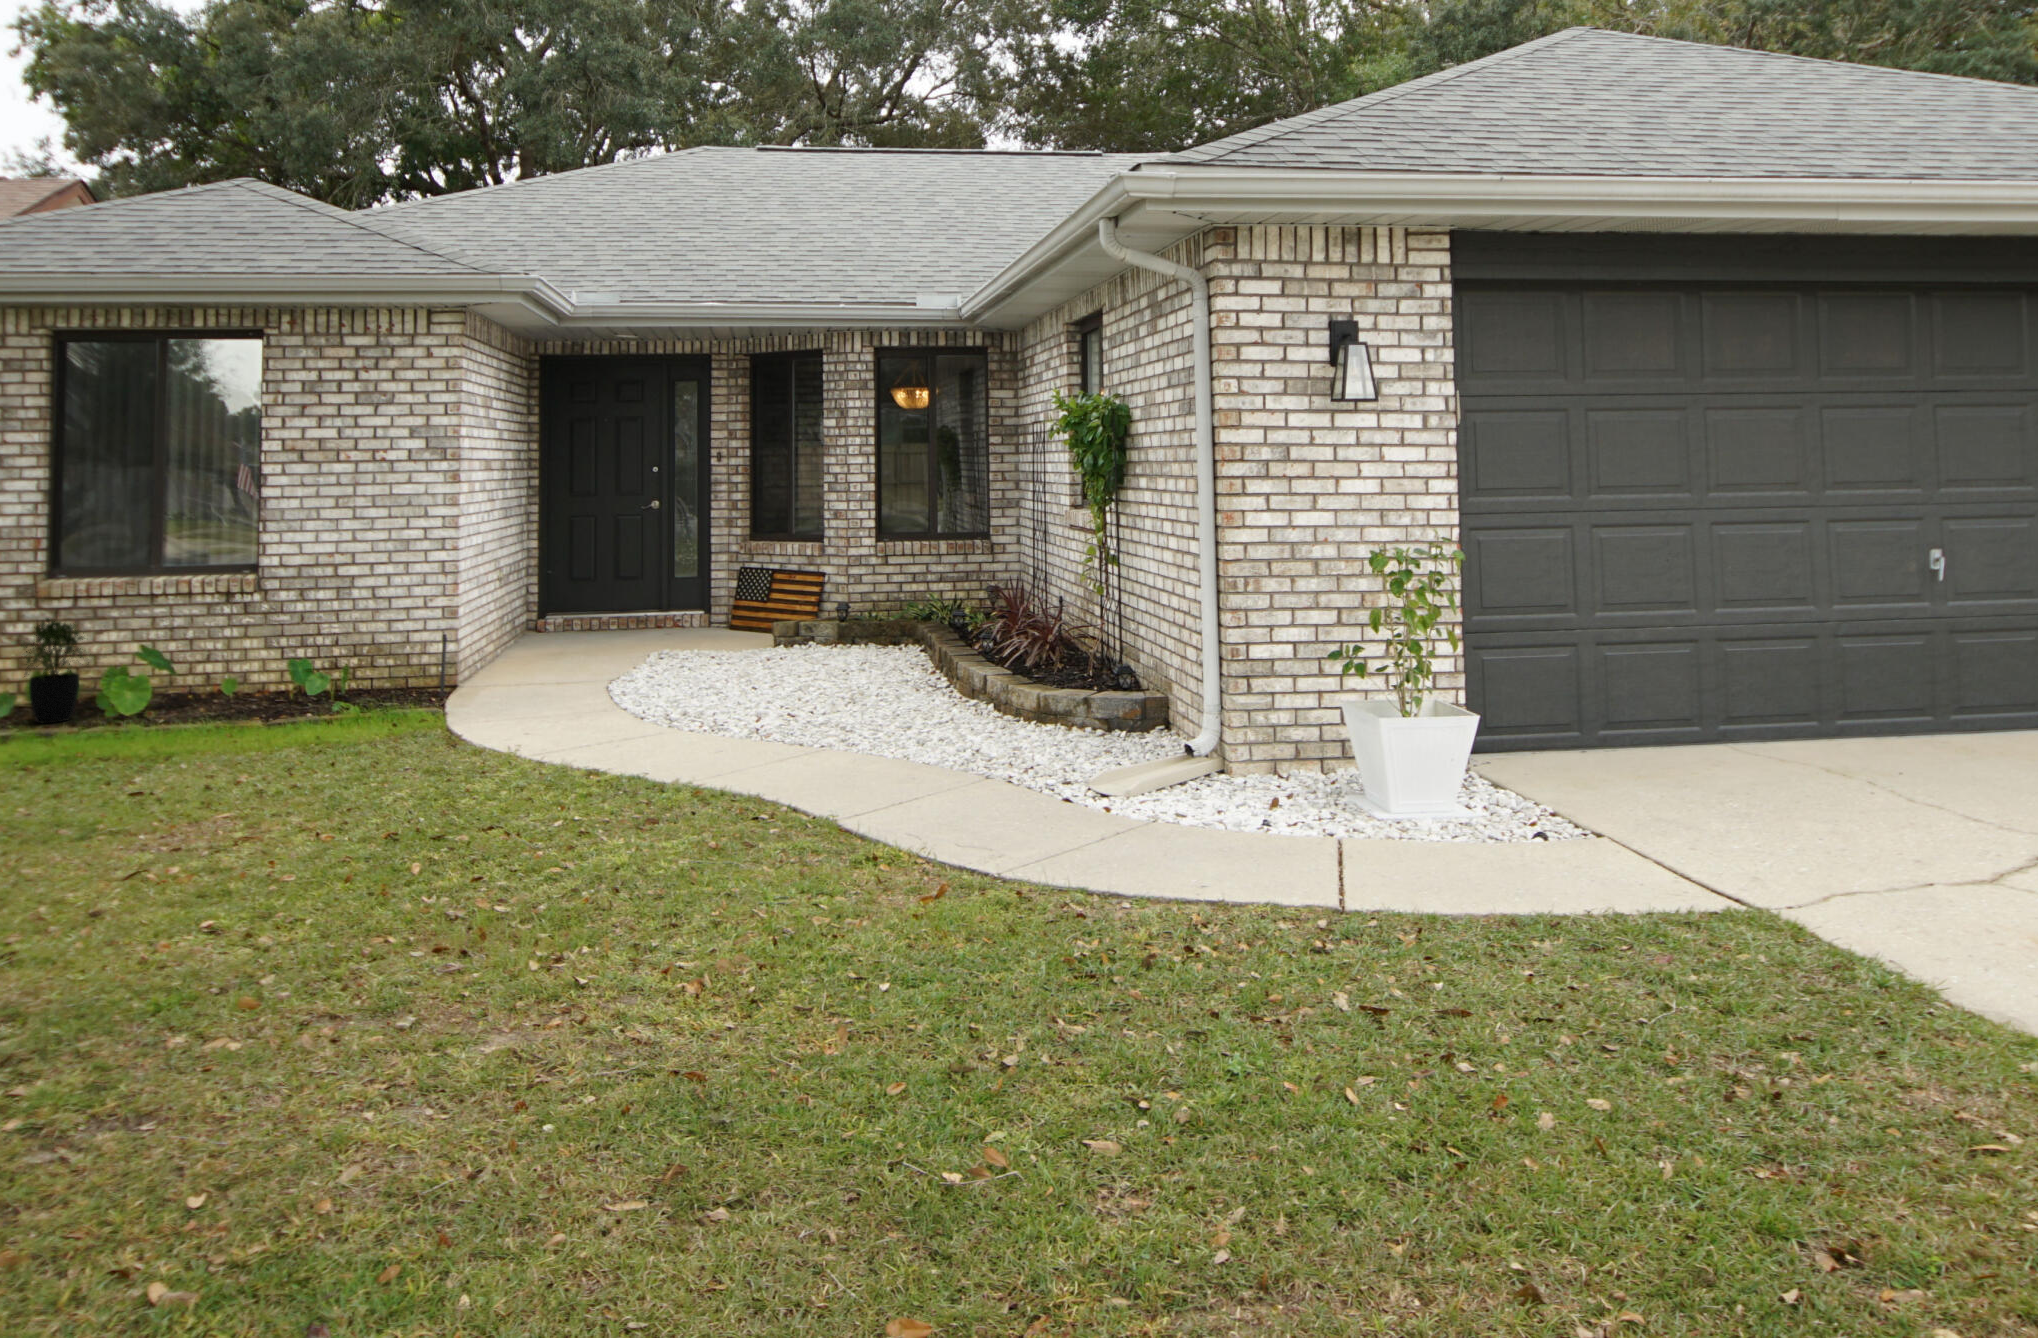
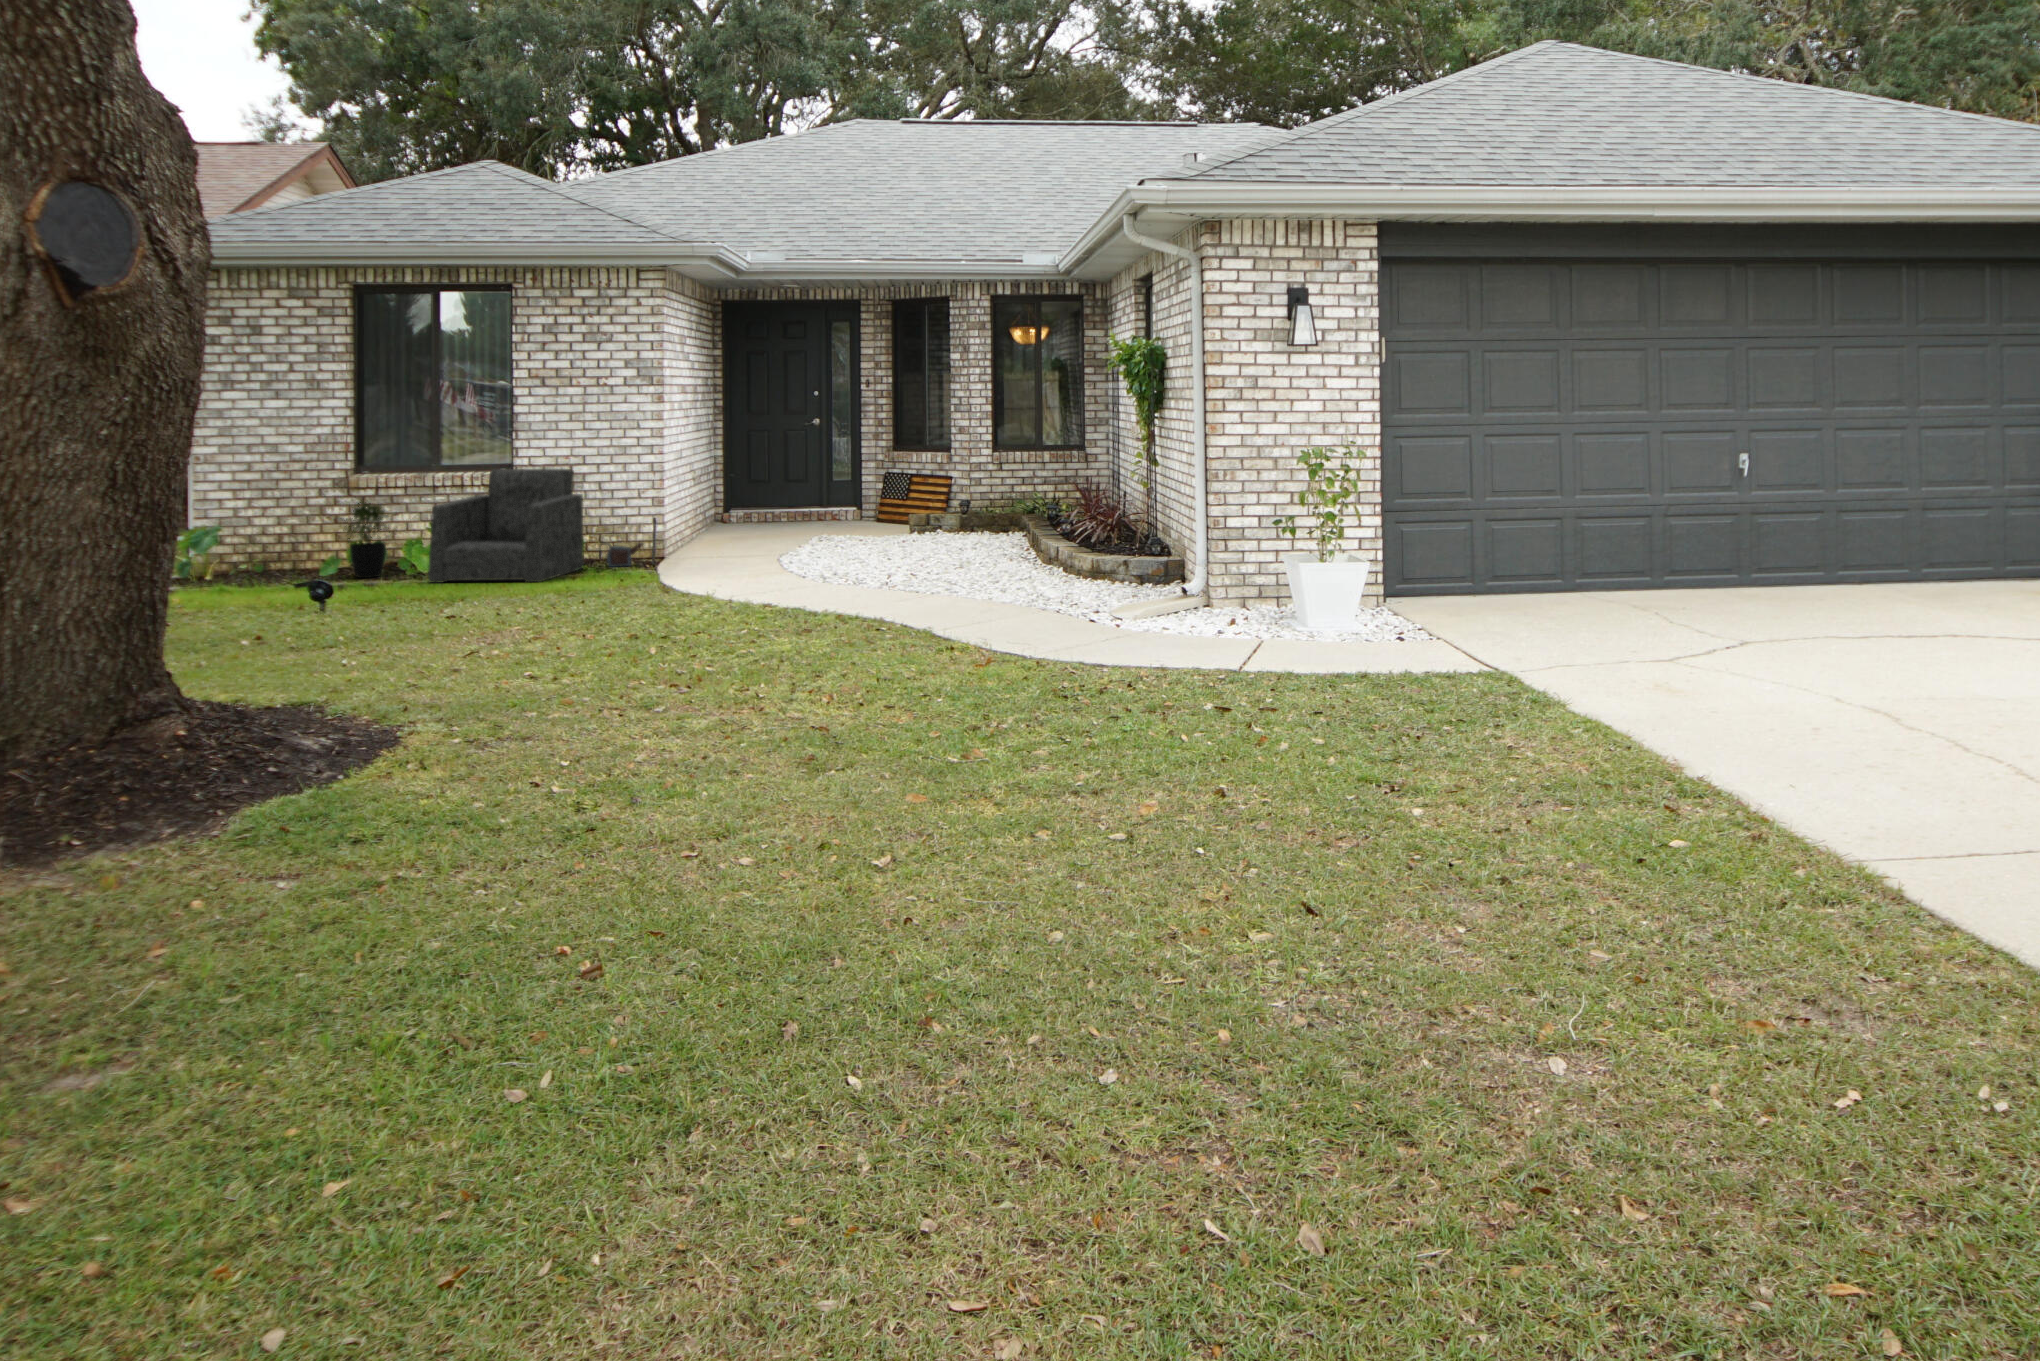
armchair: none [131,572,350,730] -> present [428,469,584,583]
watering can: none [368,669,431,702] -> present [599,543,643,567]

